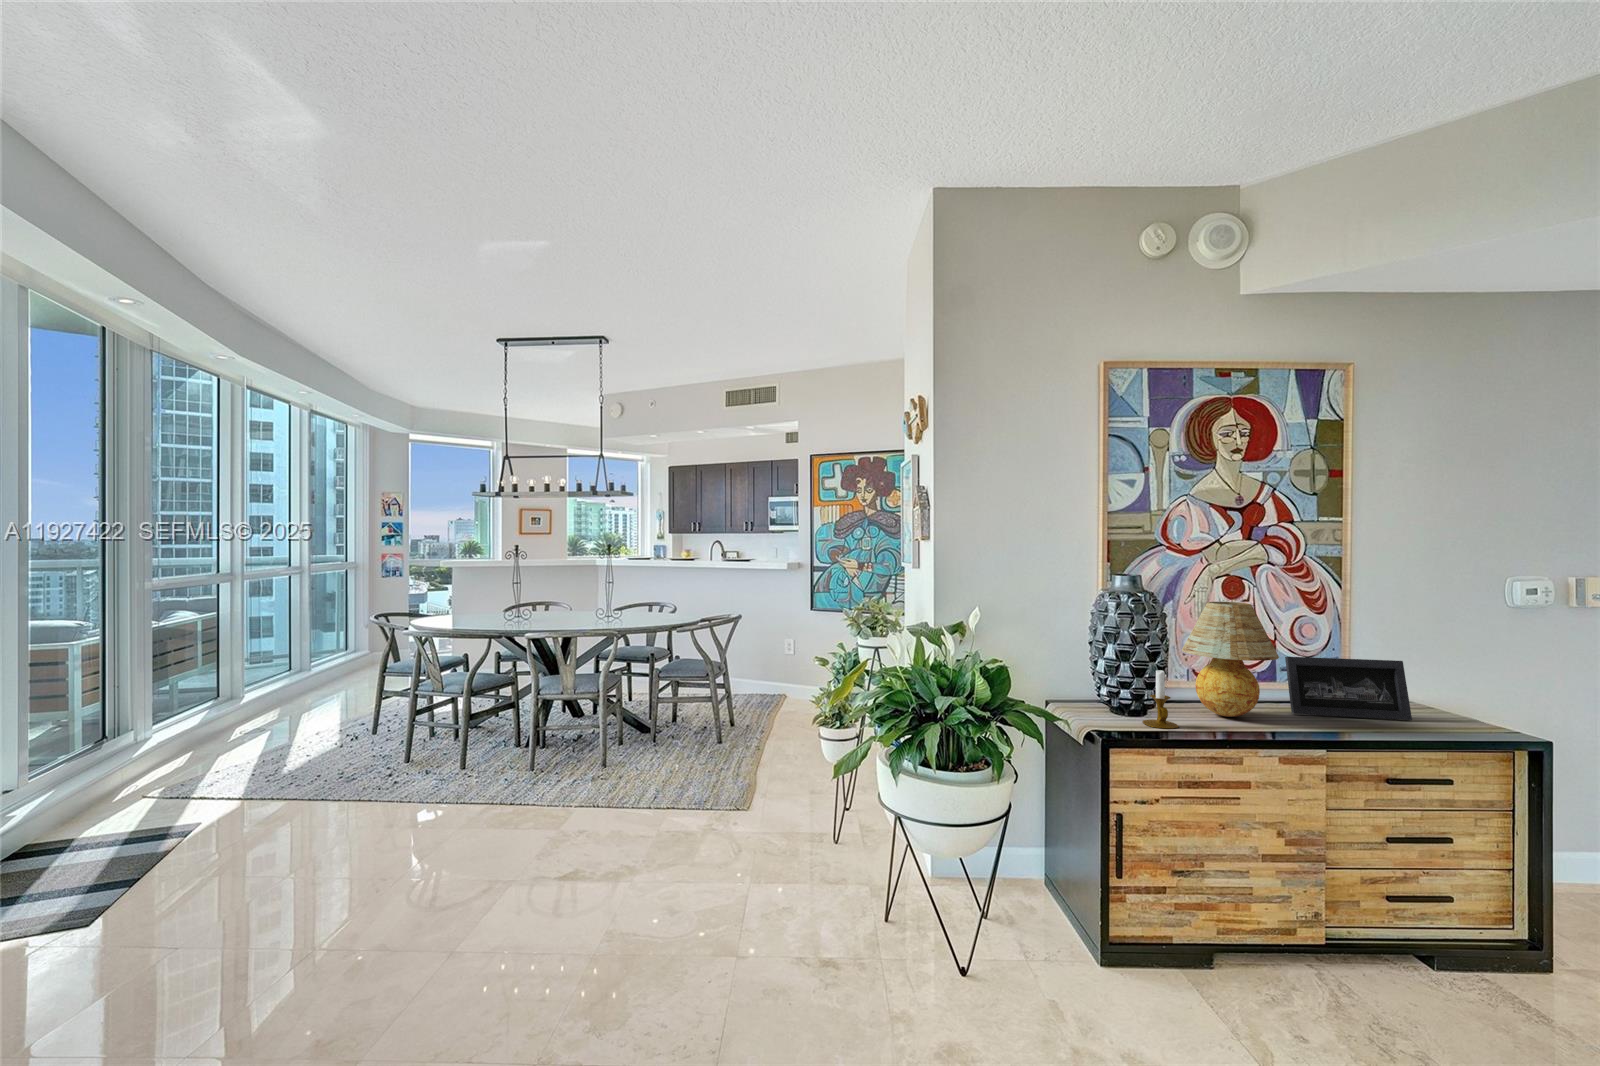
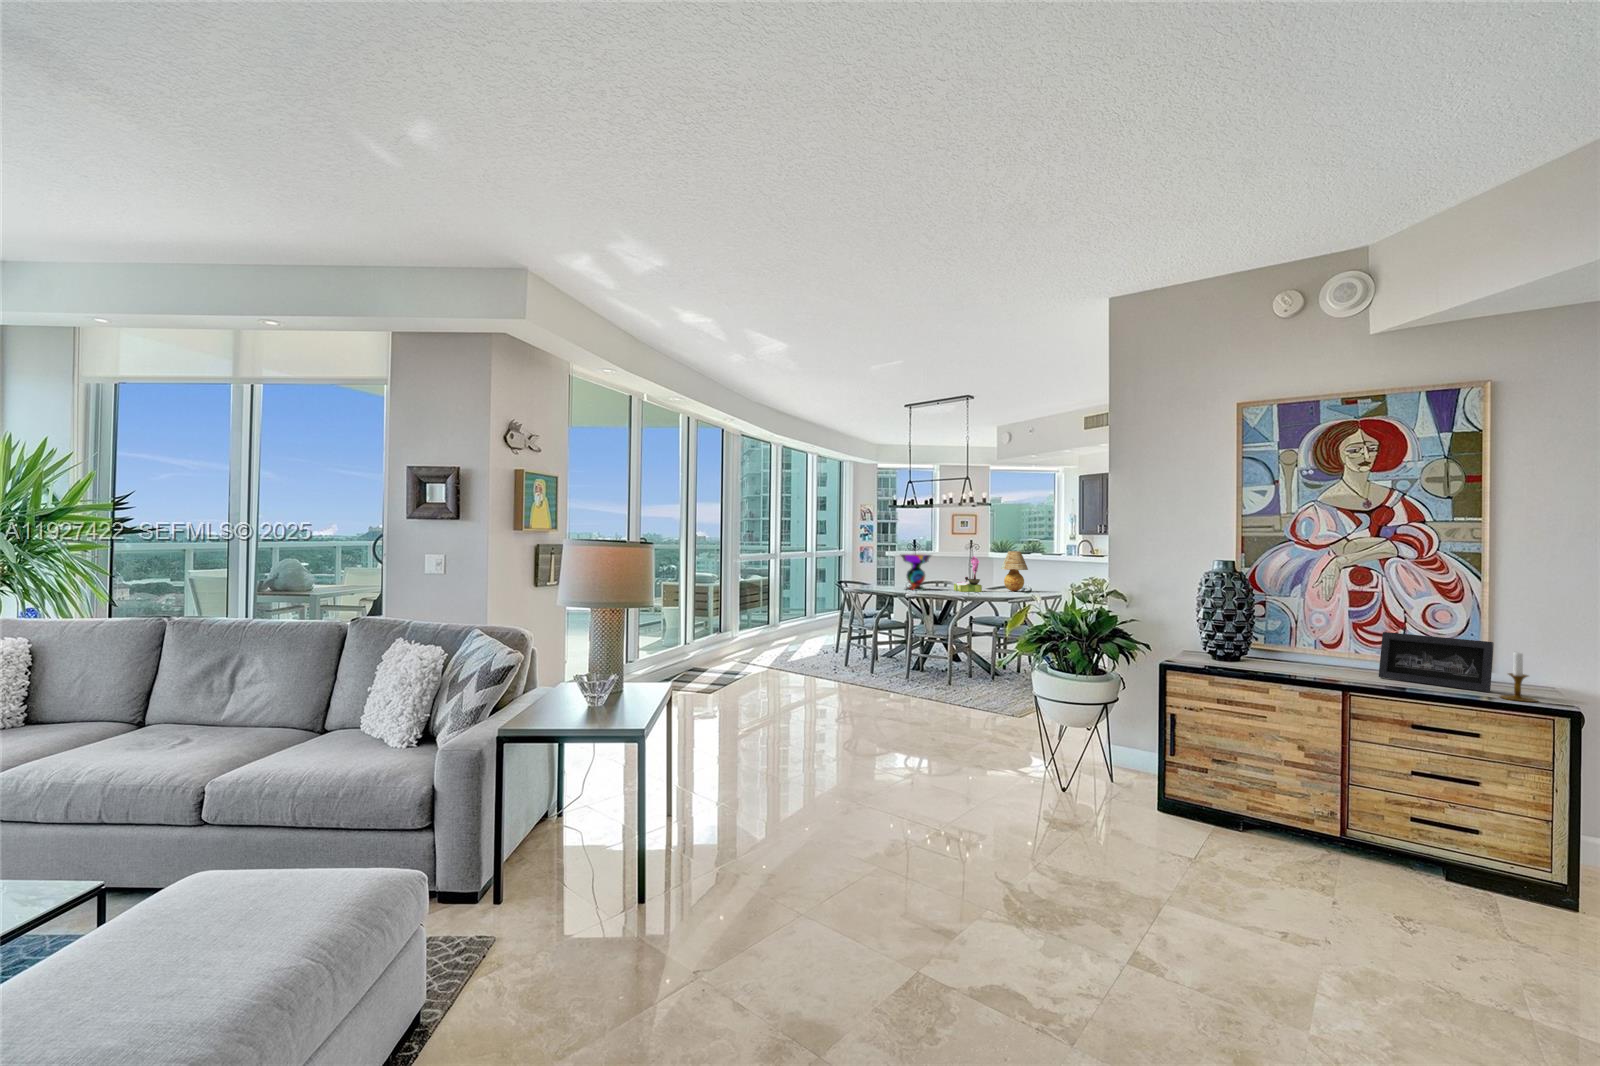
flower arrangement: none [562,565,605,619] -> present [954,556,982,592]
decorative bowl: none [477,566,531,622] -> present [900,554,931,590]
table lamp: present [1182,602,1279,717] -> present [1001,551,1028,591]
candlestick: present [1143,670,1178,728] -> present [1500,652,1536,702]

